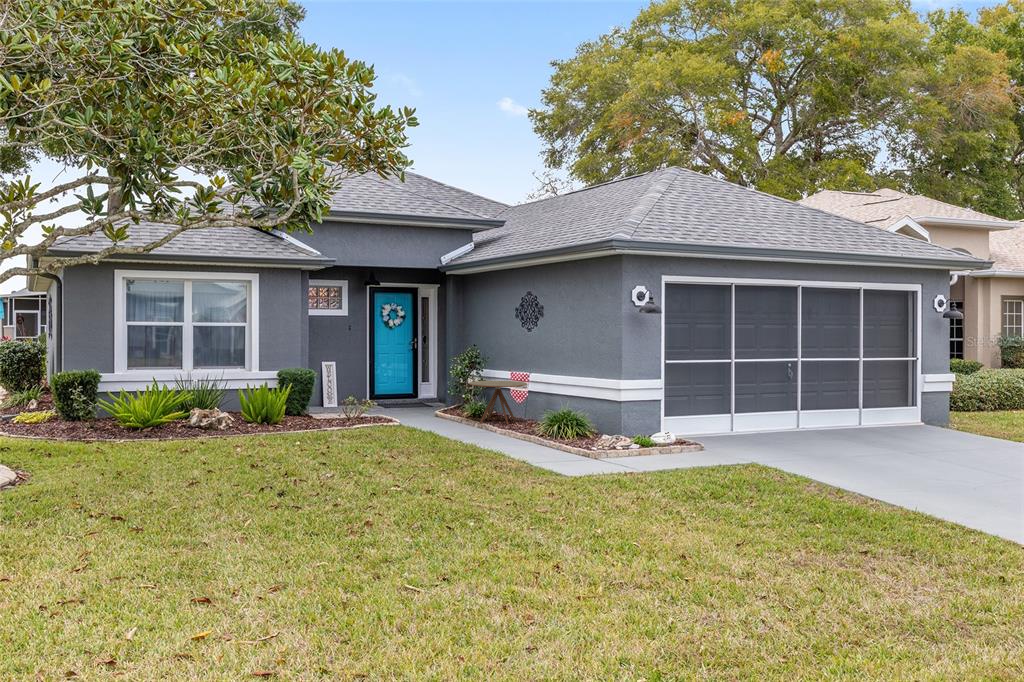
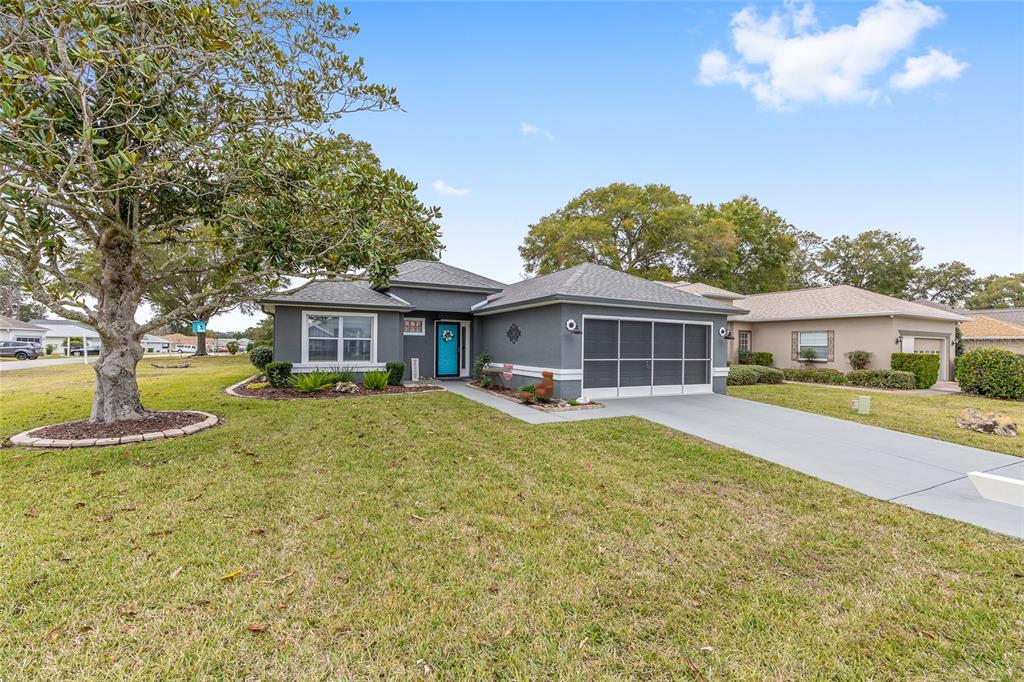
lounge chair: none [545,384,611,447] -> present [519,371,554,405]

